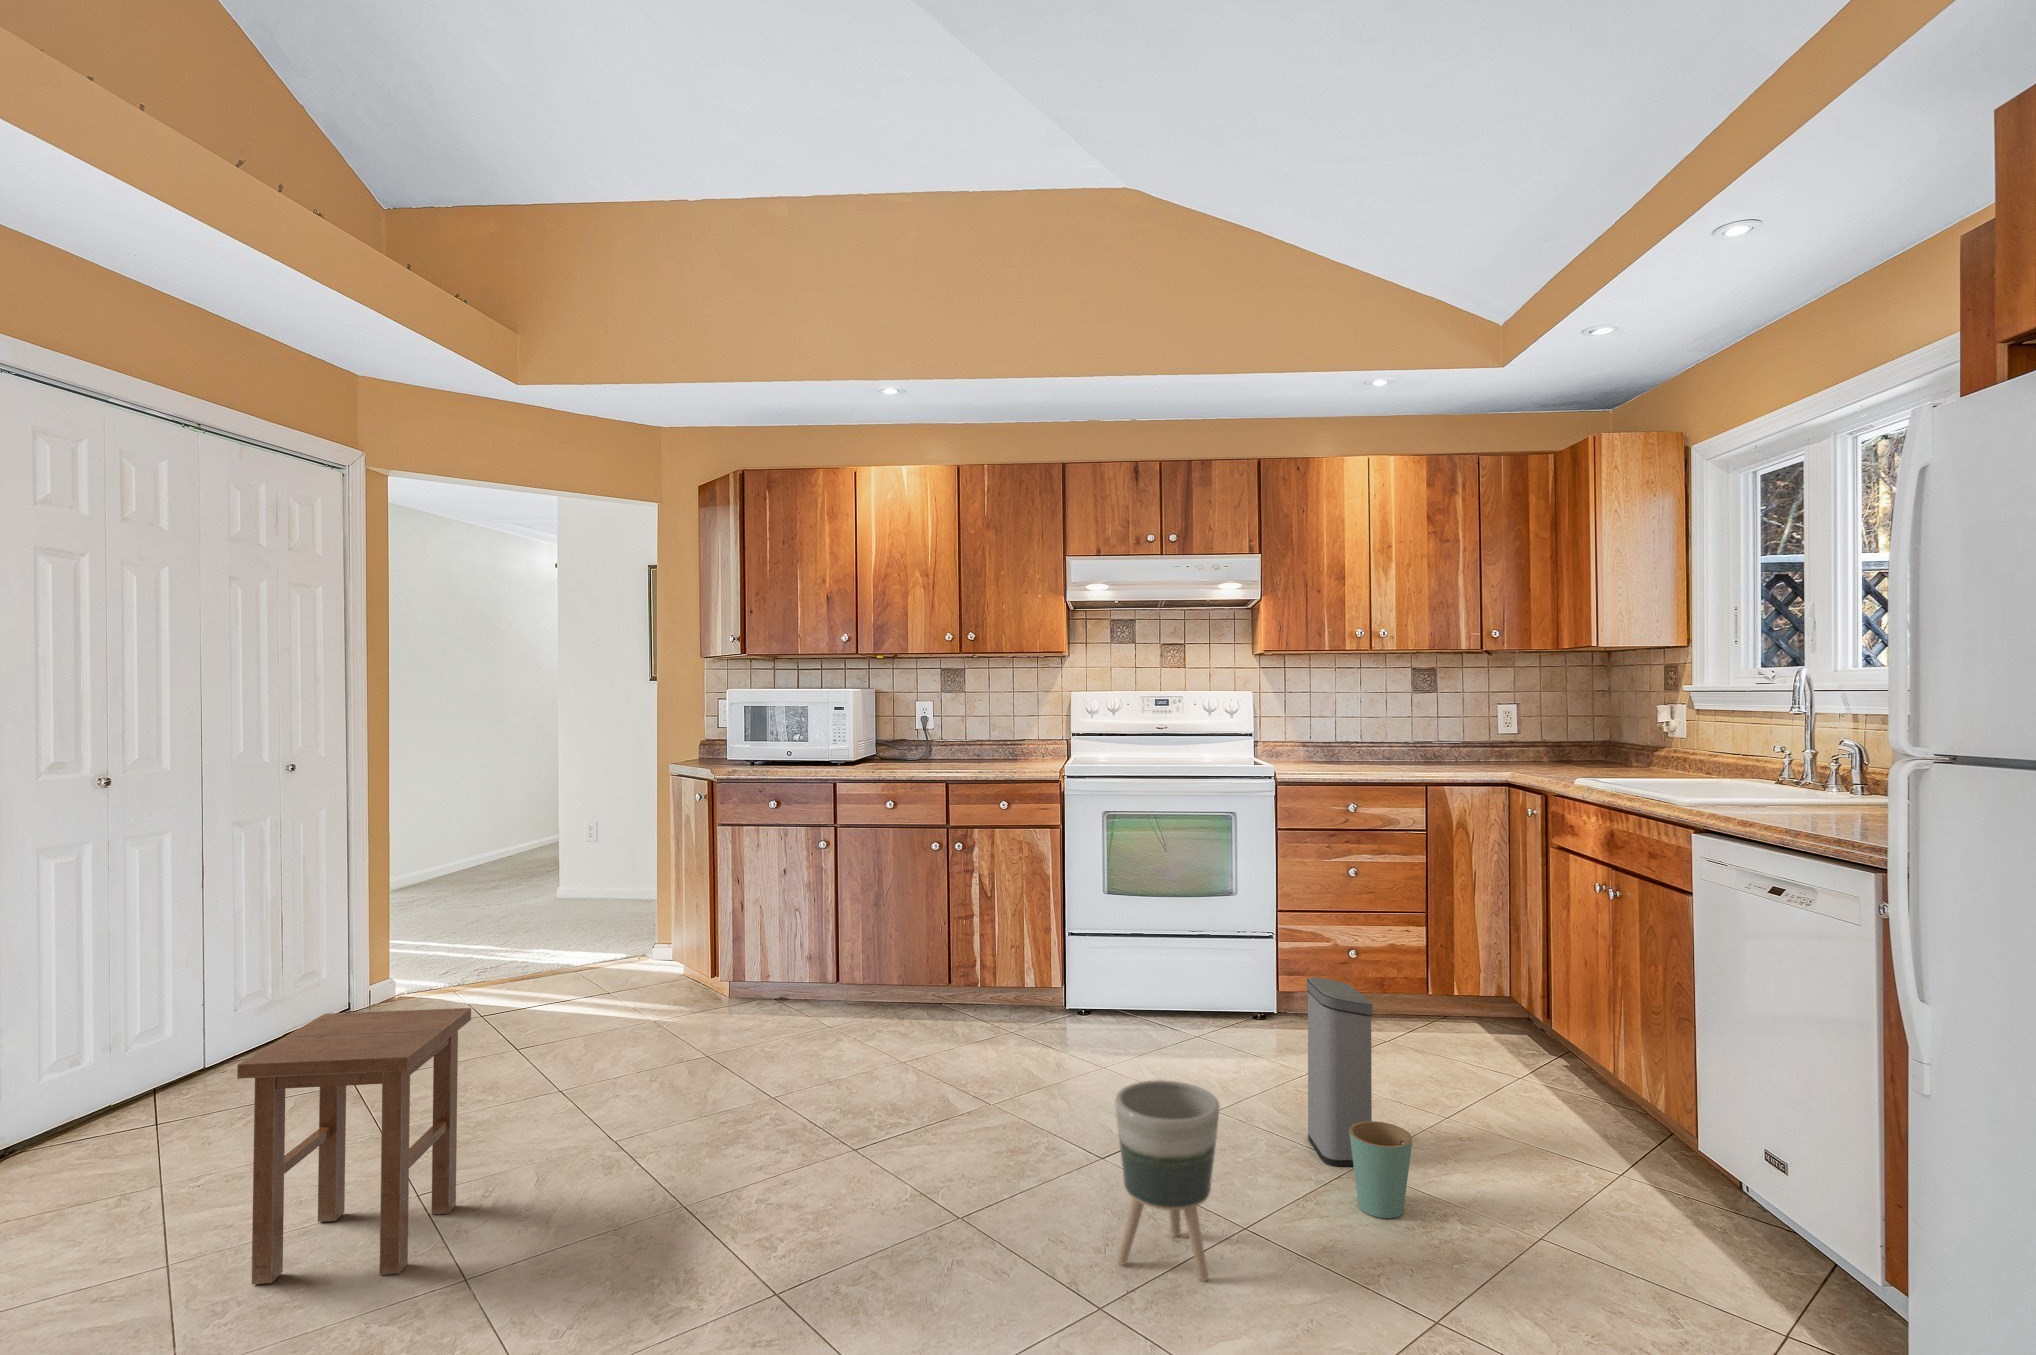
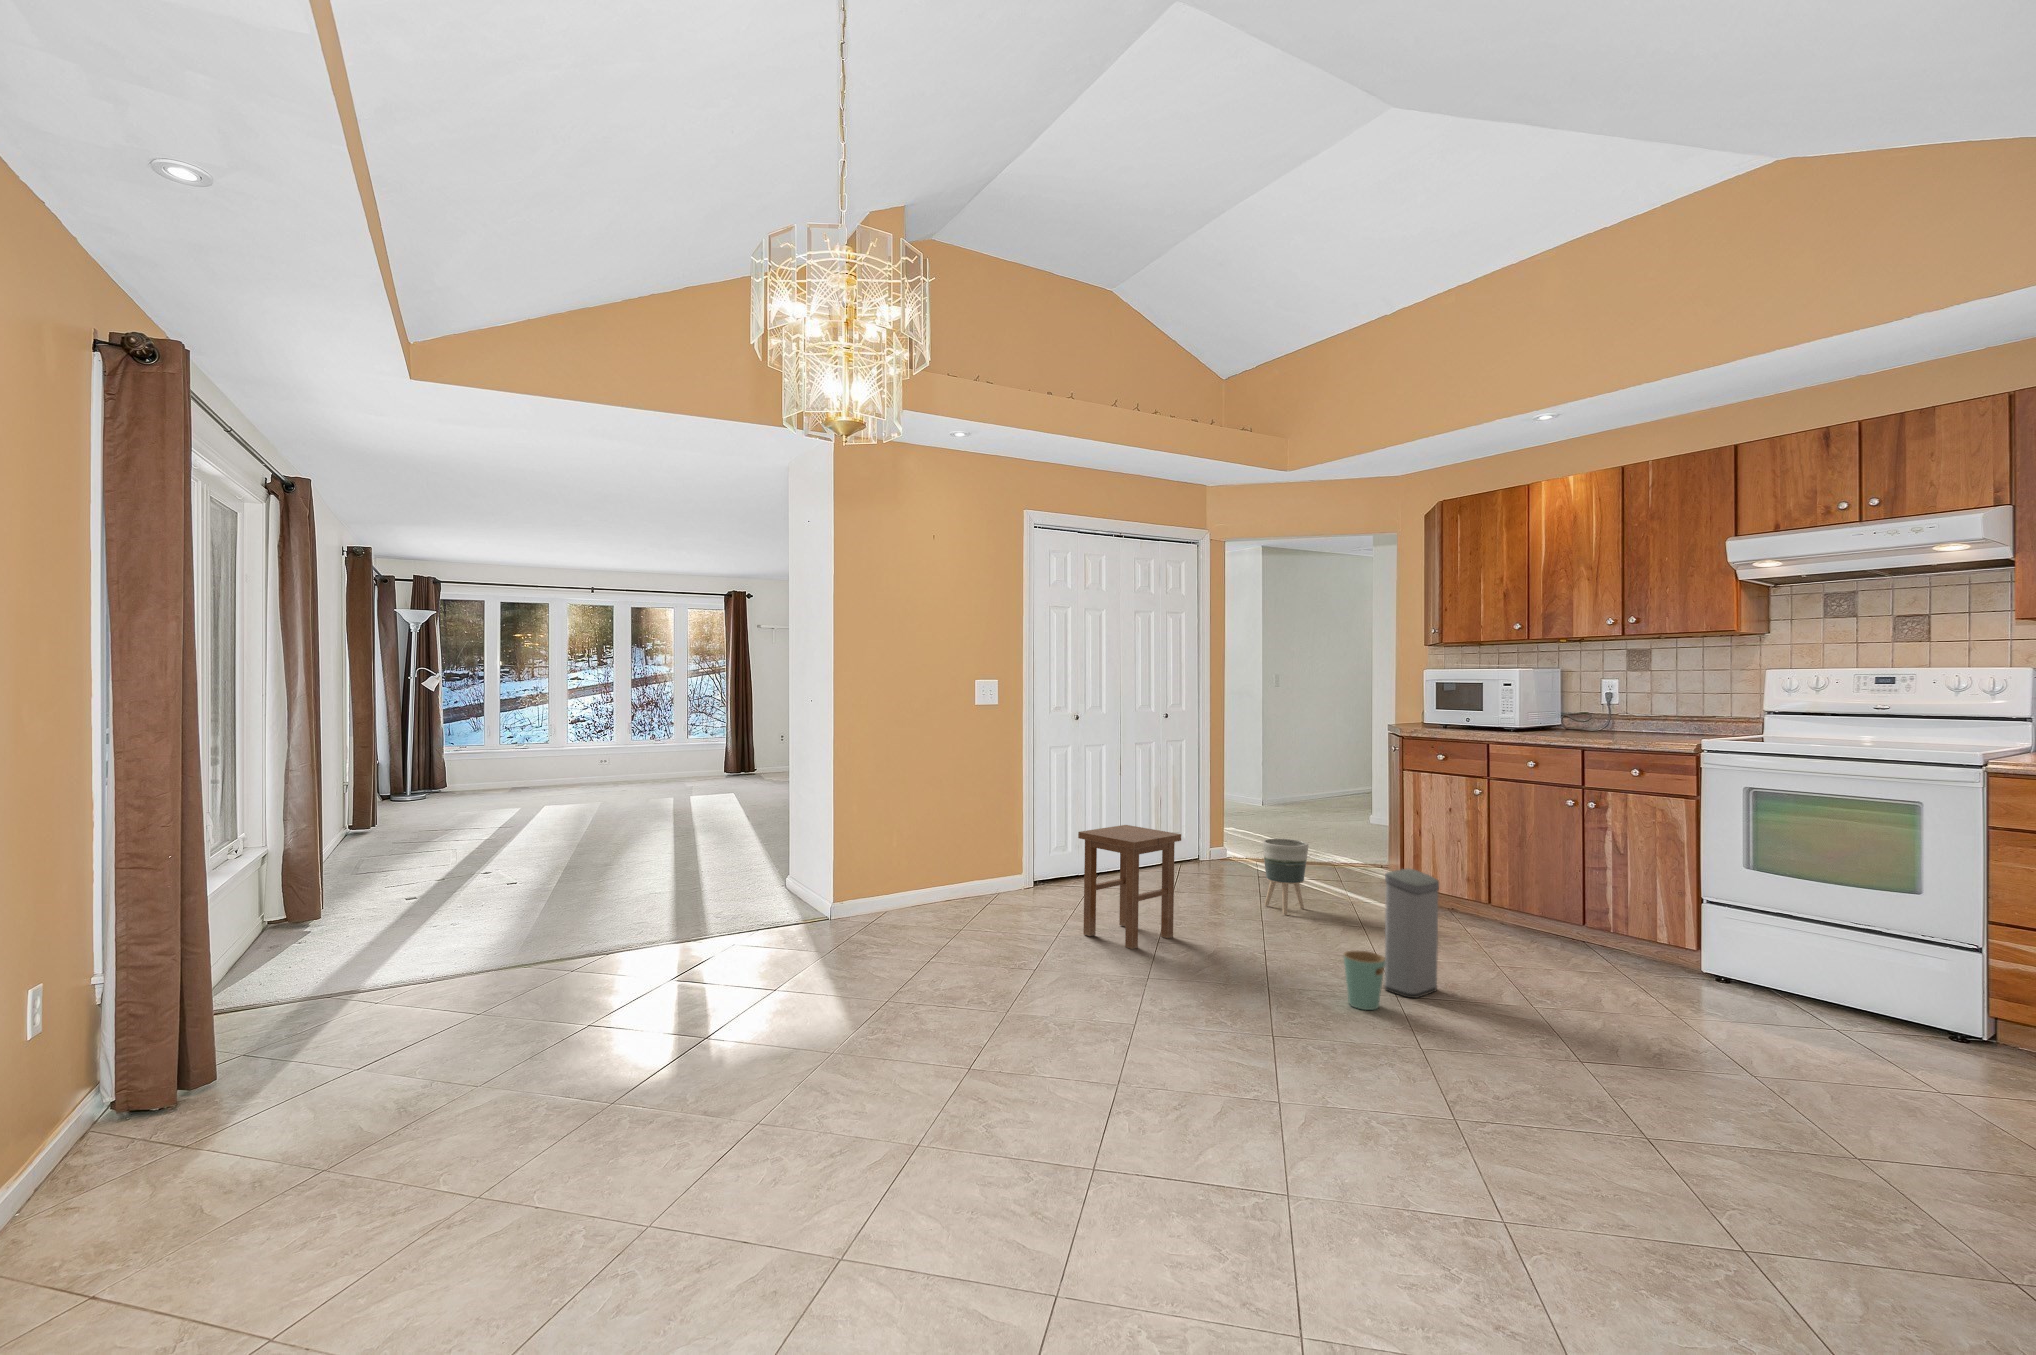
trash can: present [1307,977,1412,1218] -> present [1343,868,1439,1010]
planter: present [1115,1080,1219,1281] -> present [1263,839,1308,915]

